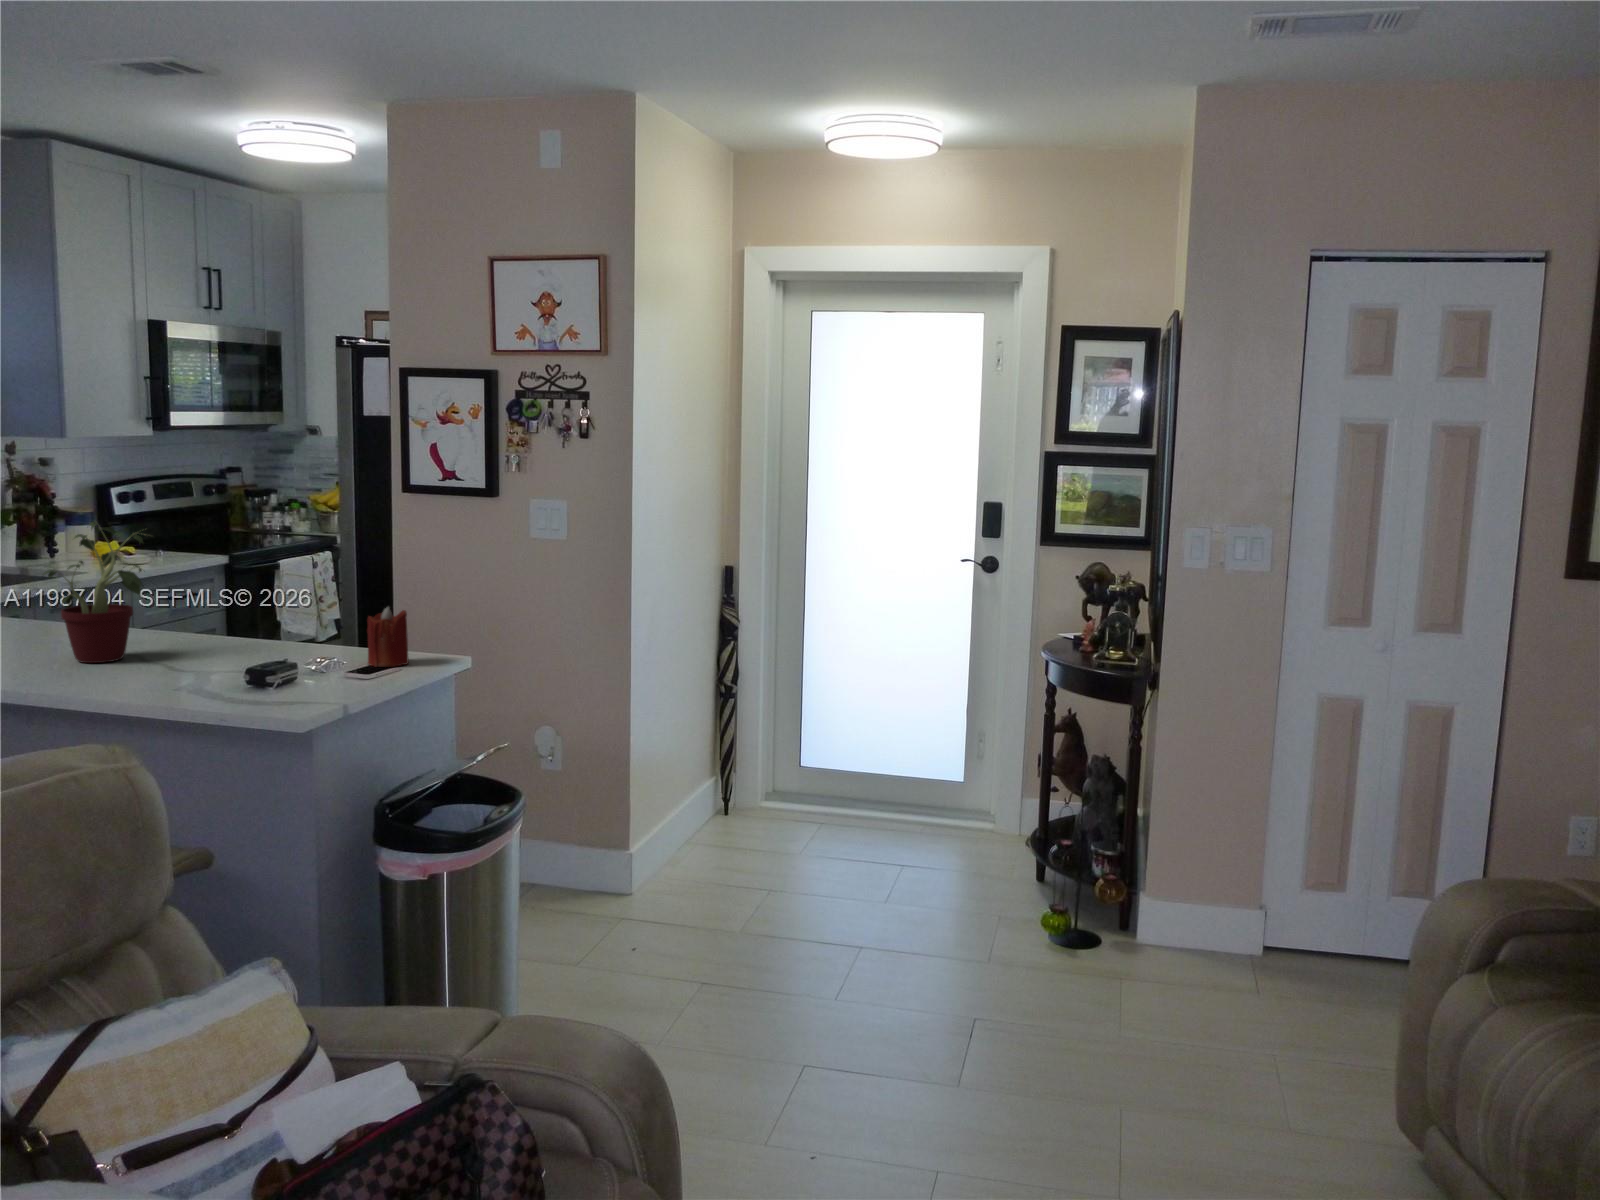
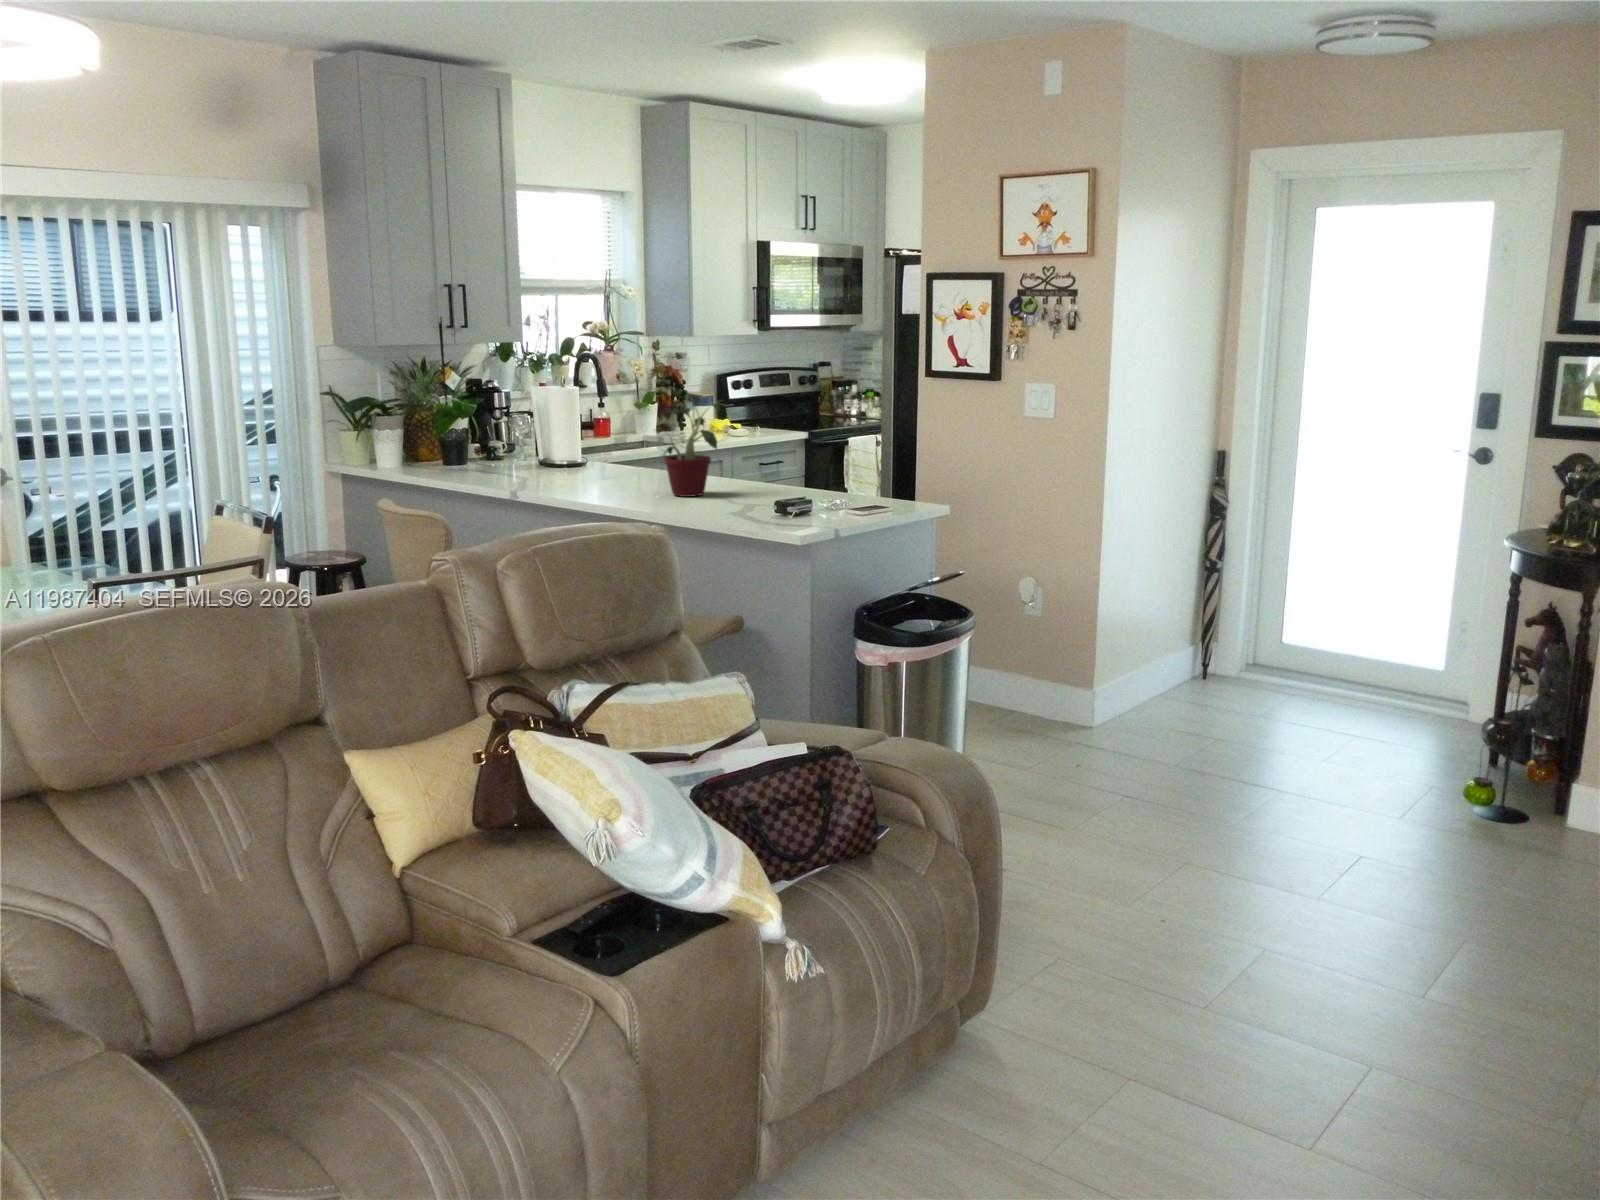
candle: present [367,607,409,667] -> none [867,462,898,510]

